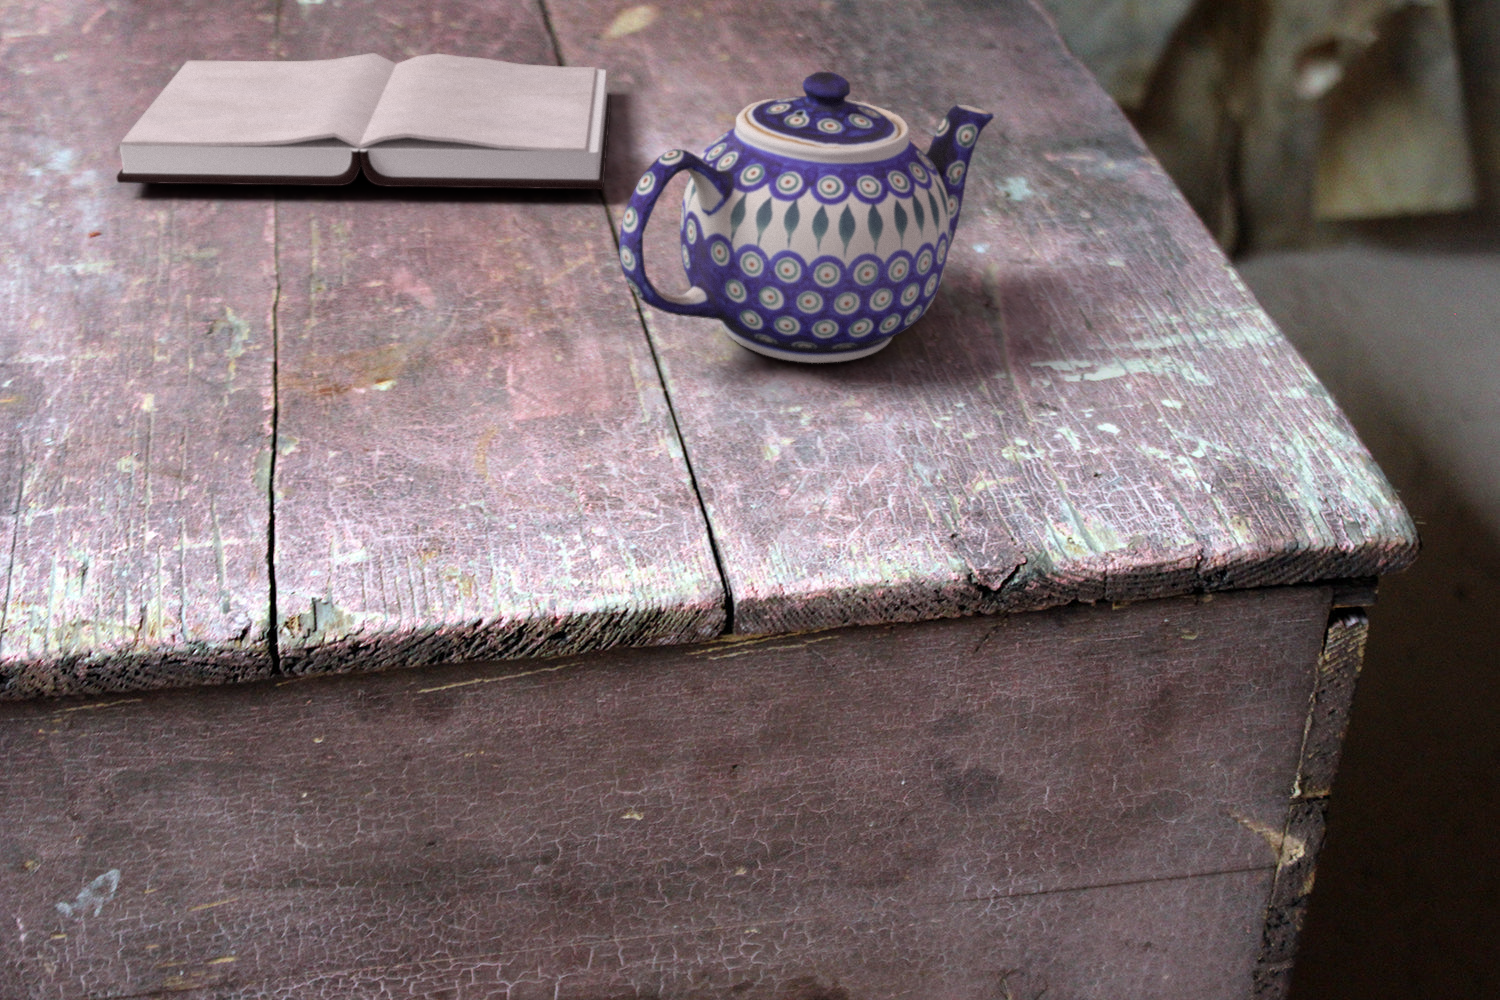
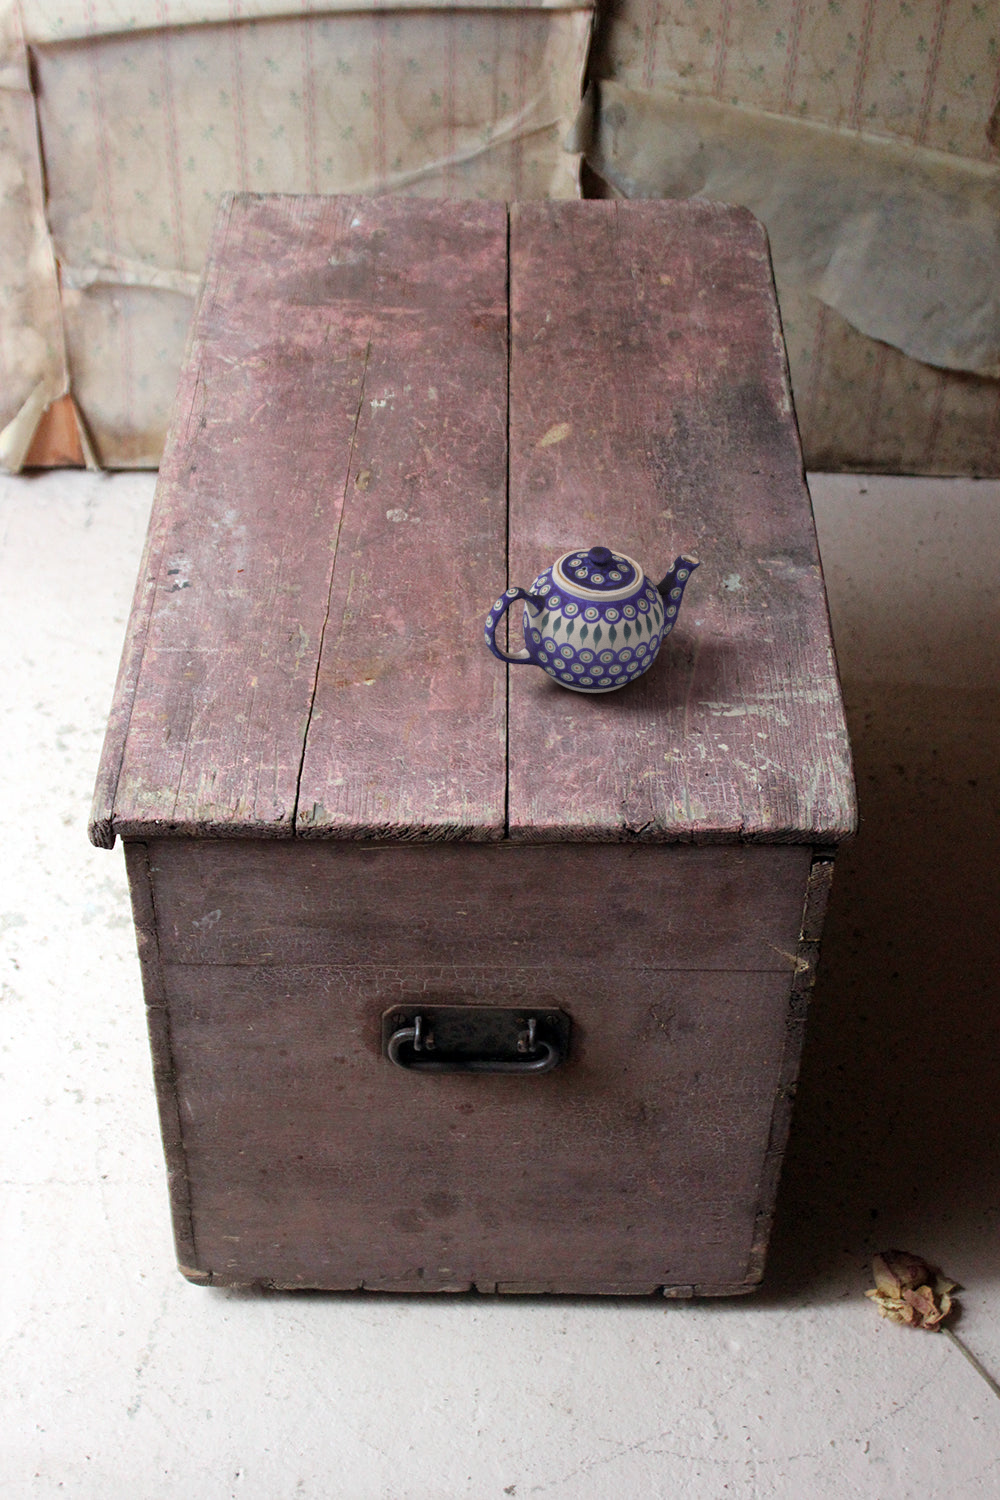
hardback book: present [117,53,611,189] -> none [243,443,526,561]

